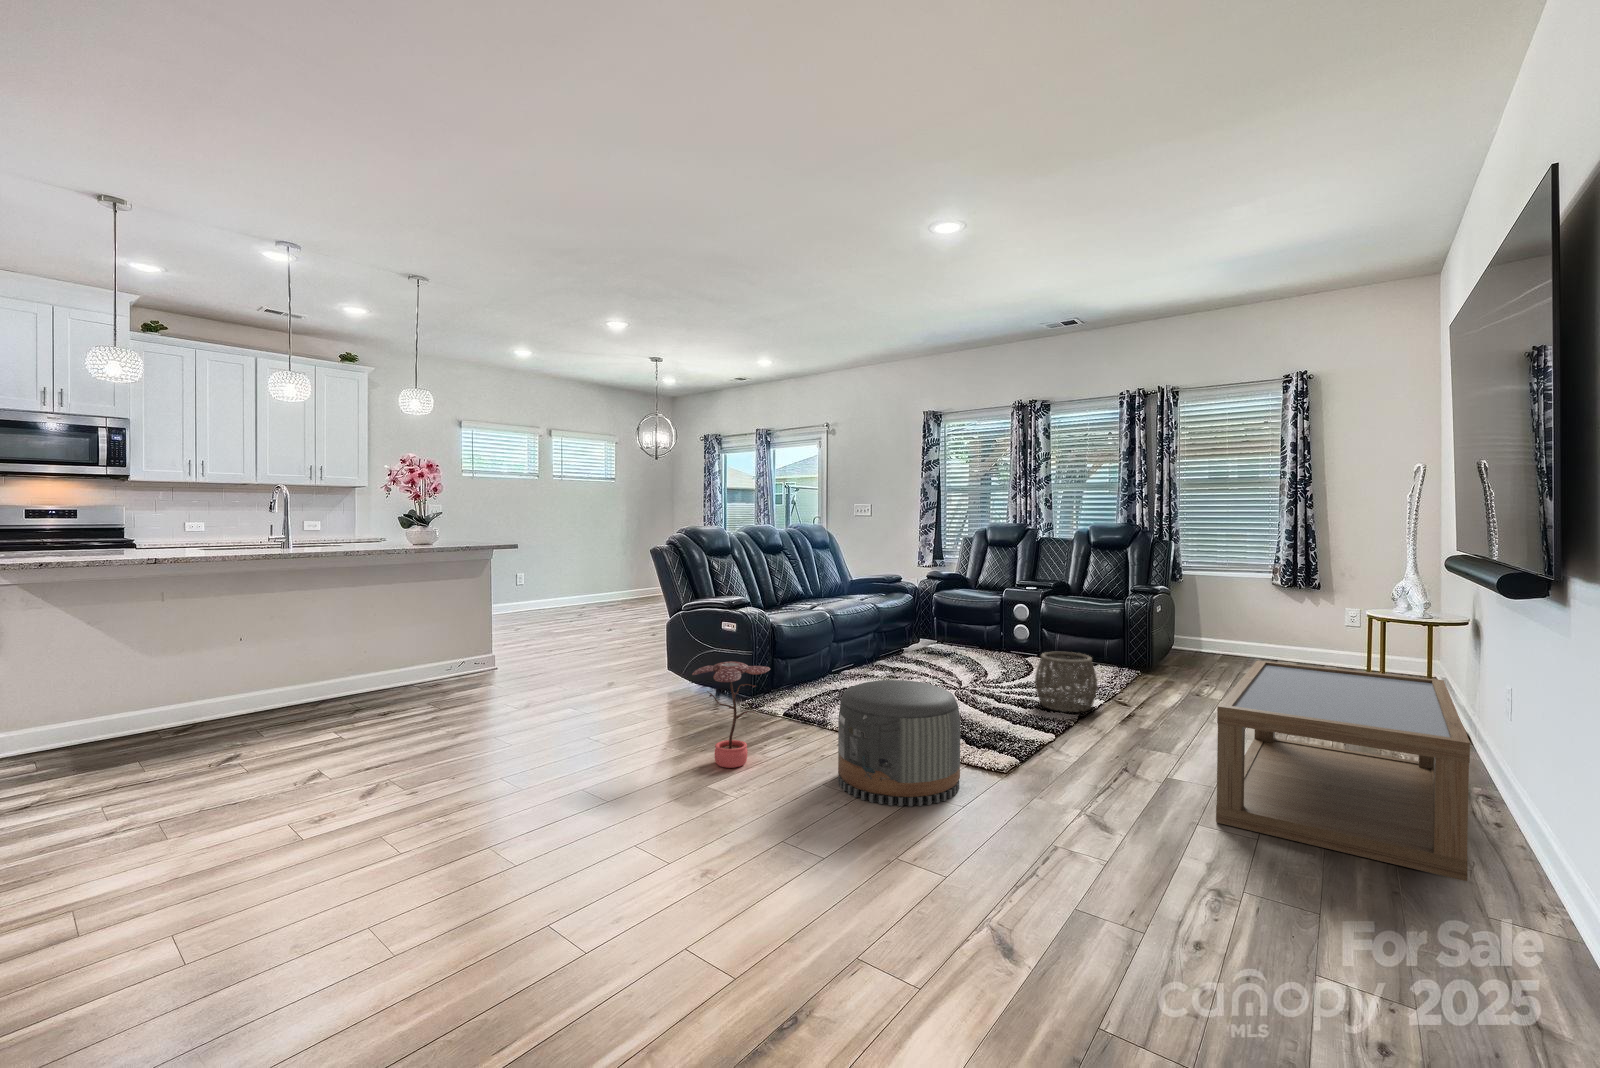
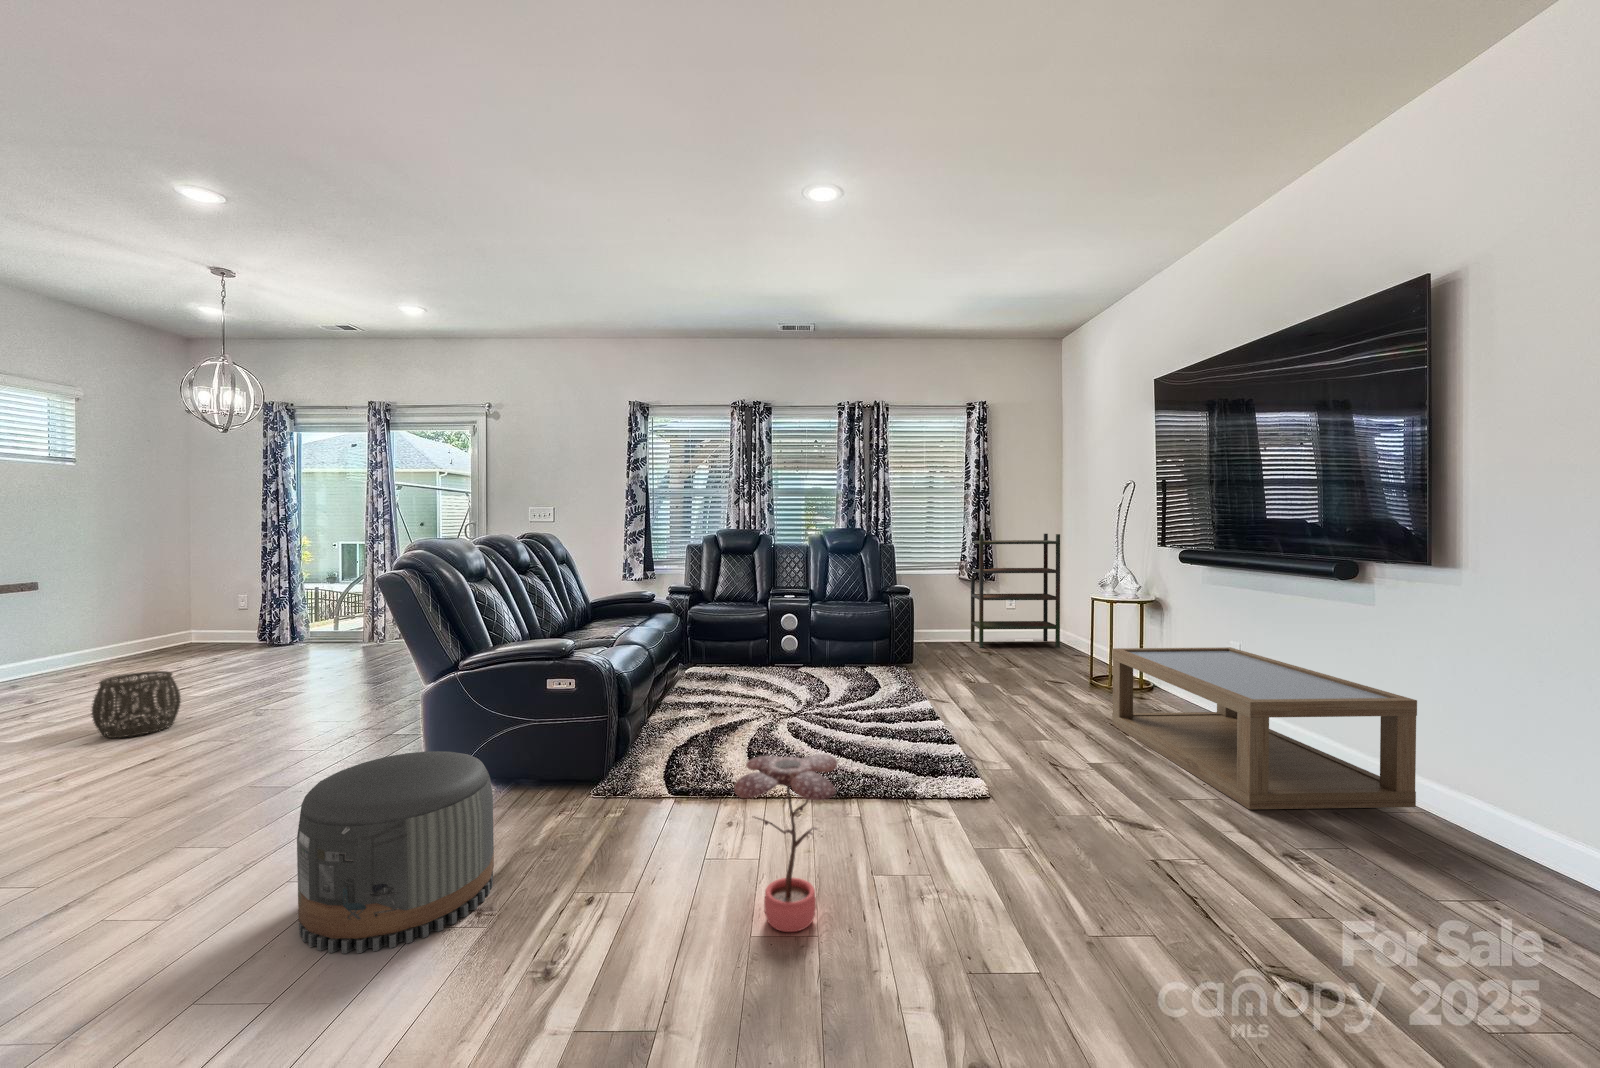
bookshelf: none [1279,532,1409,684] -> present [971,534,1060,648]
woven basket: present [1035,652,1098,712] -> present [91,671,181,738]
pouf: present [838,680,960,806] -> present [297,751,494,953]

